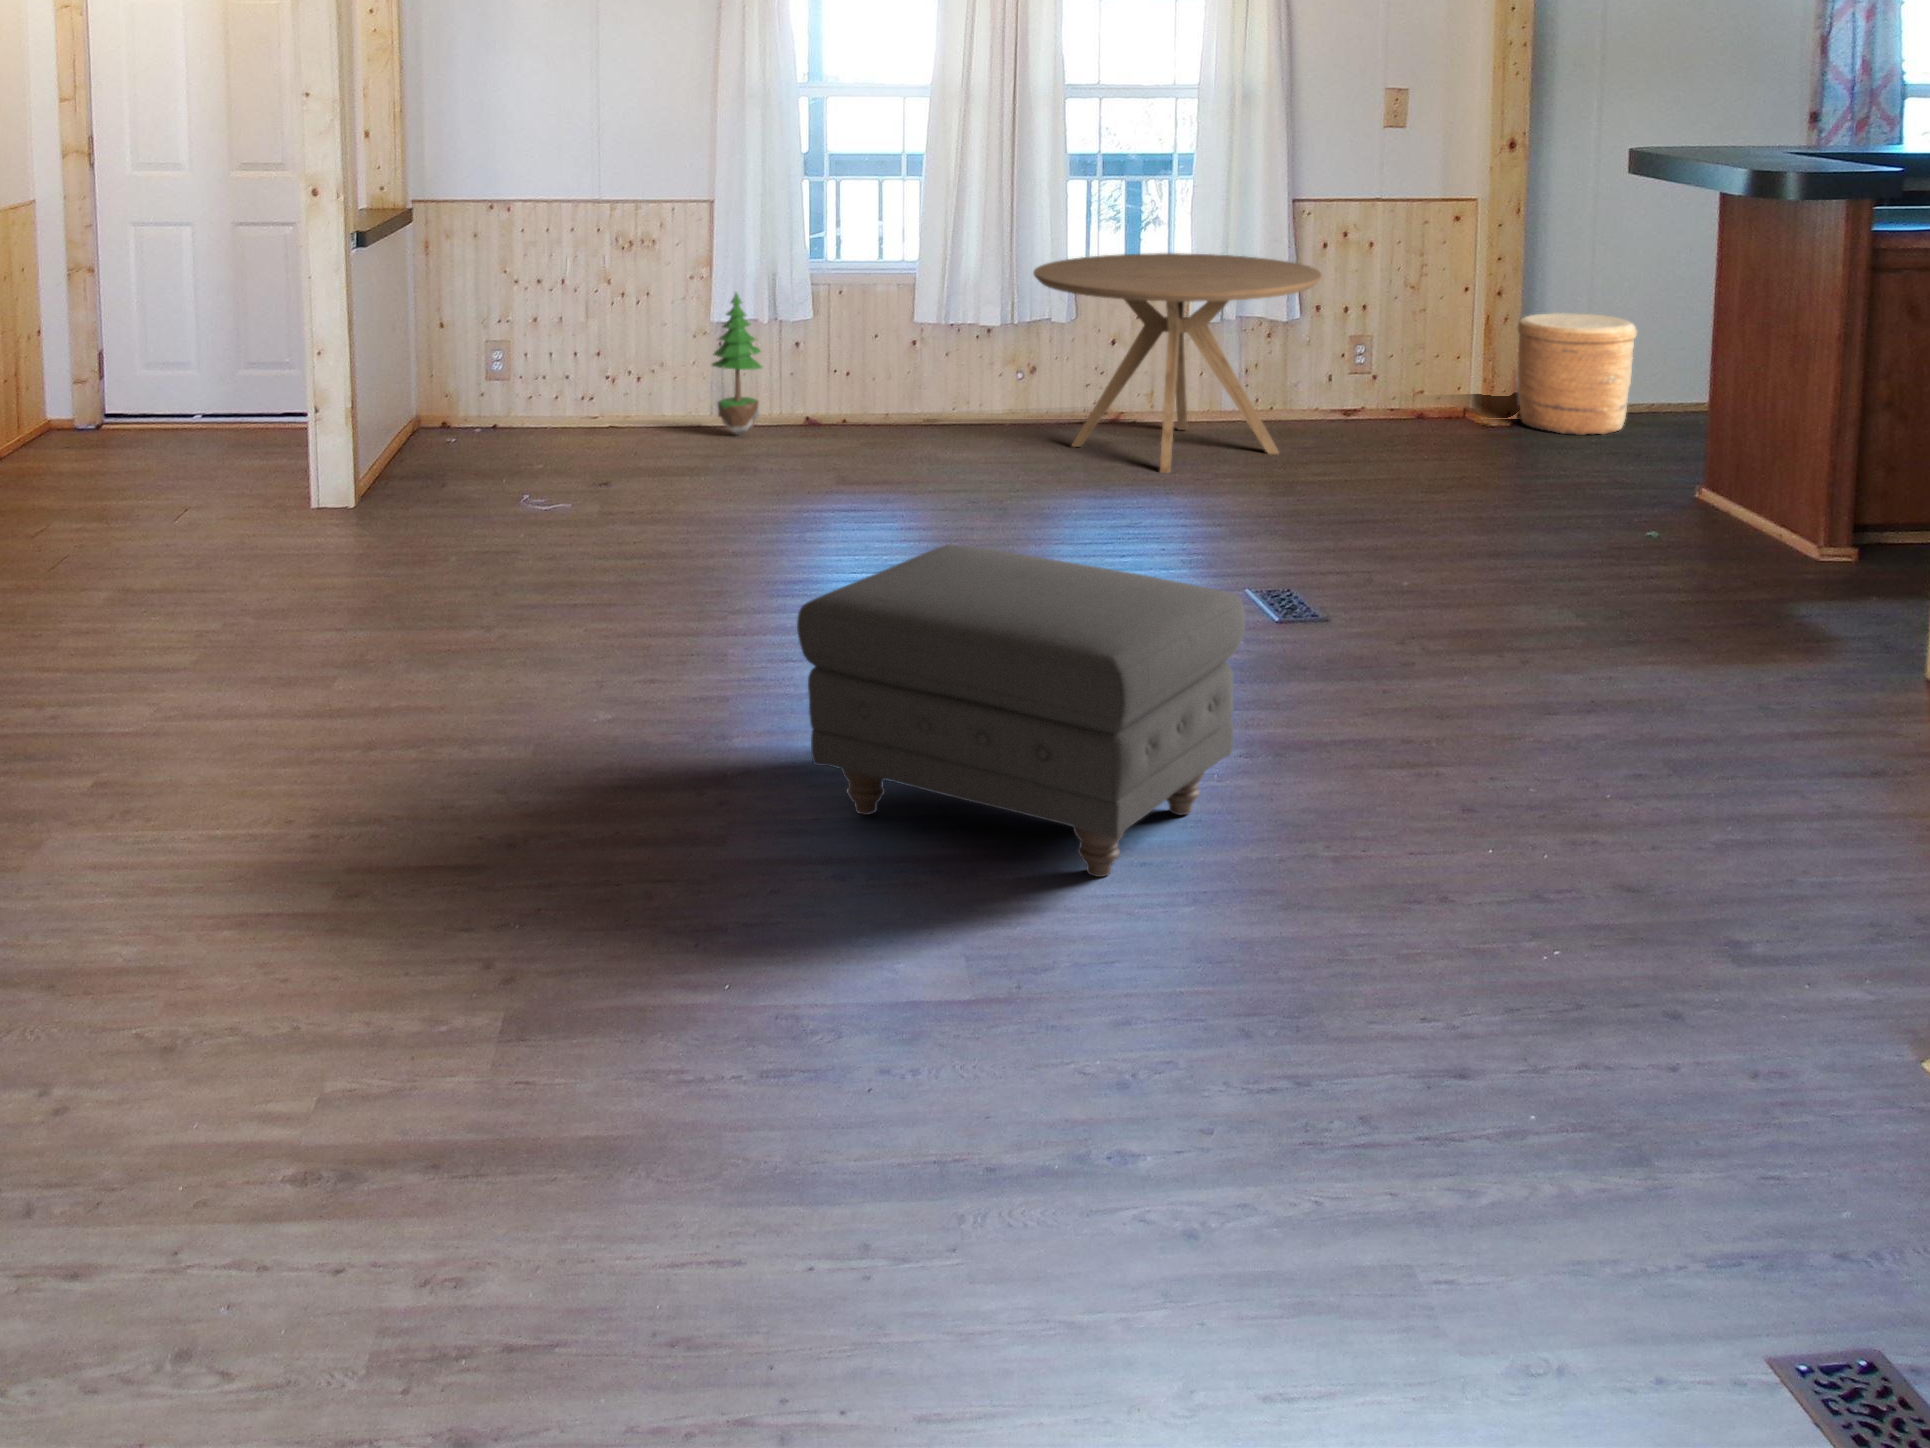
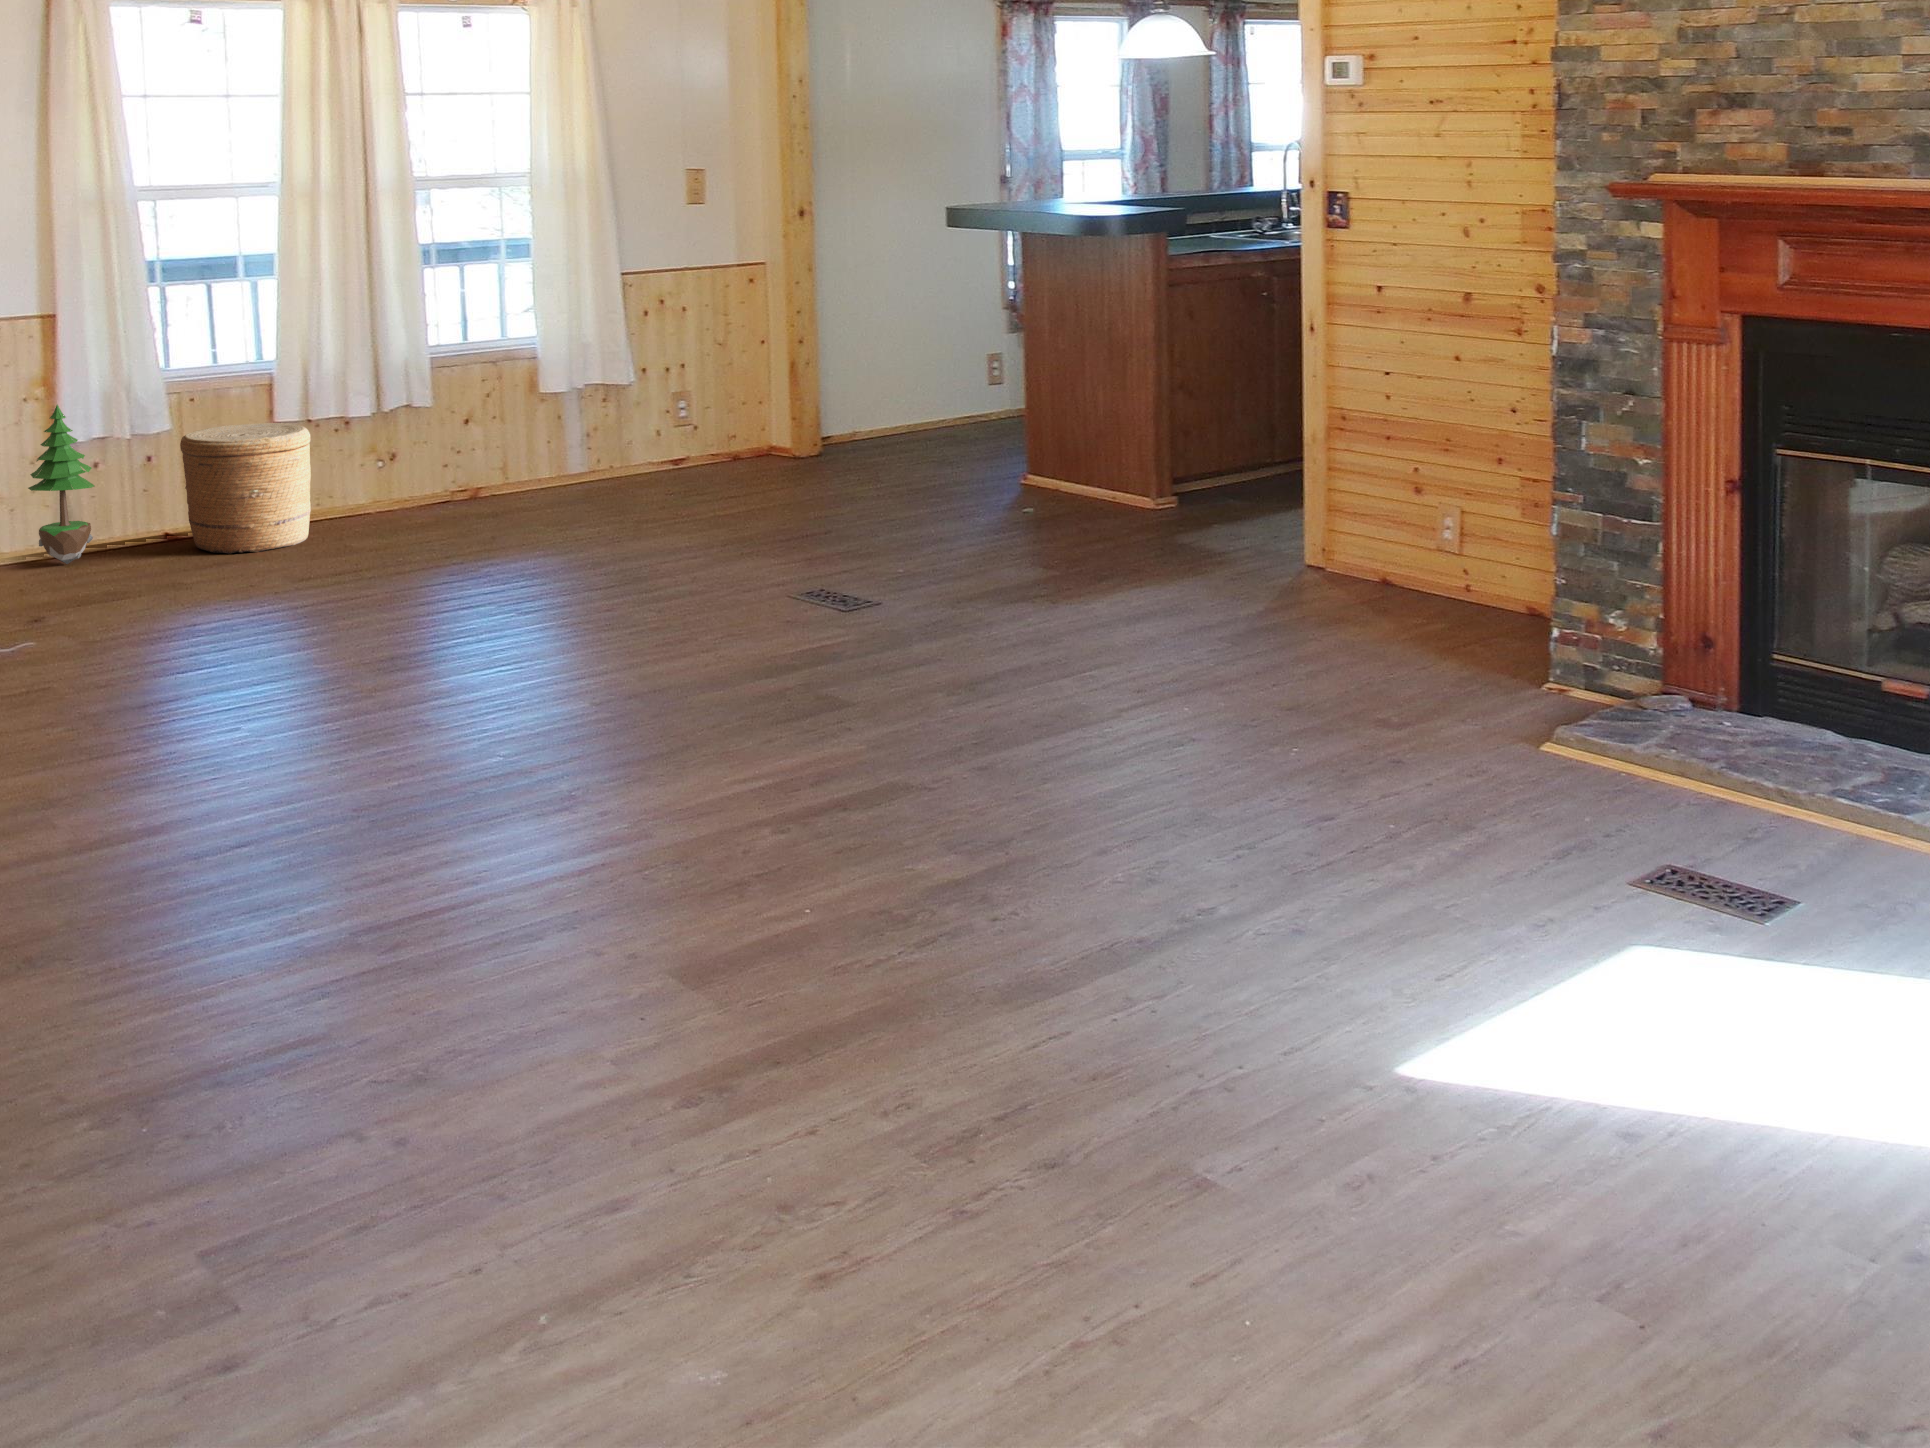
dining table: present [1033,253,1322,473] -> none [411,325,695,530]
woven basket: present [1518,313,1637,435] -> present [180,423,311,554]
ottoman: present [797,544,1245,877] -> none [665,551,1001,800]

